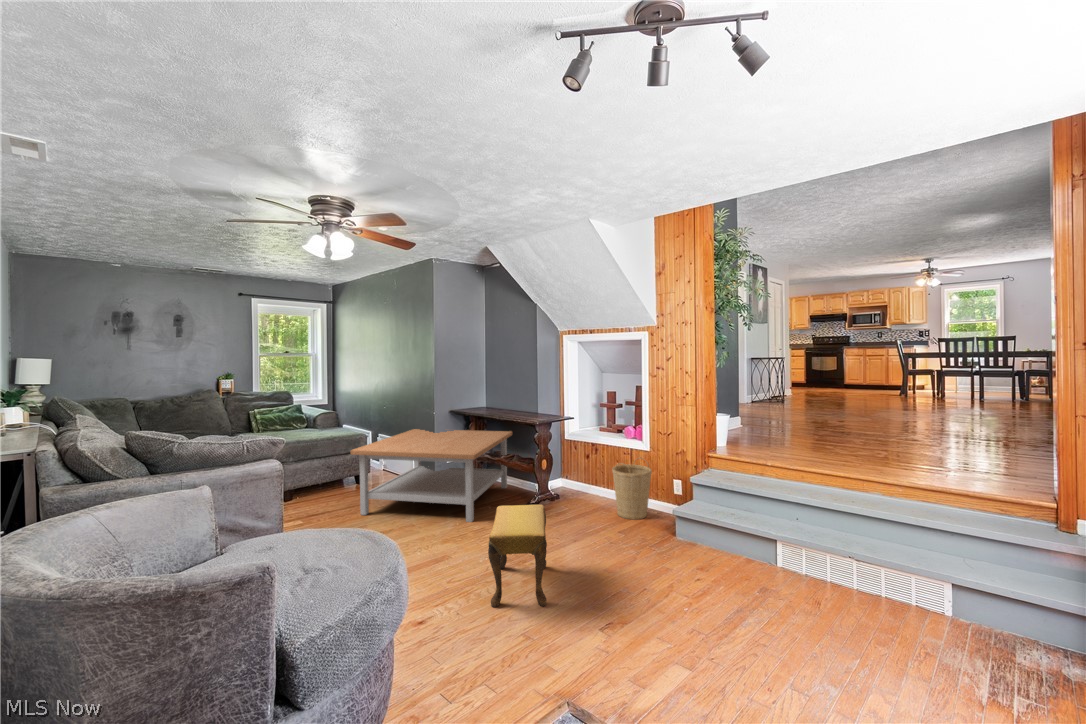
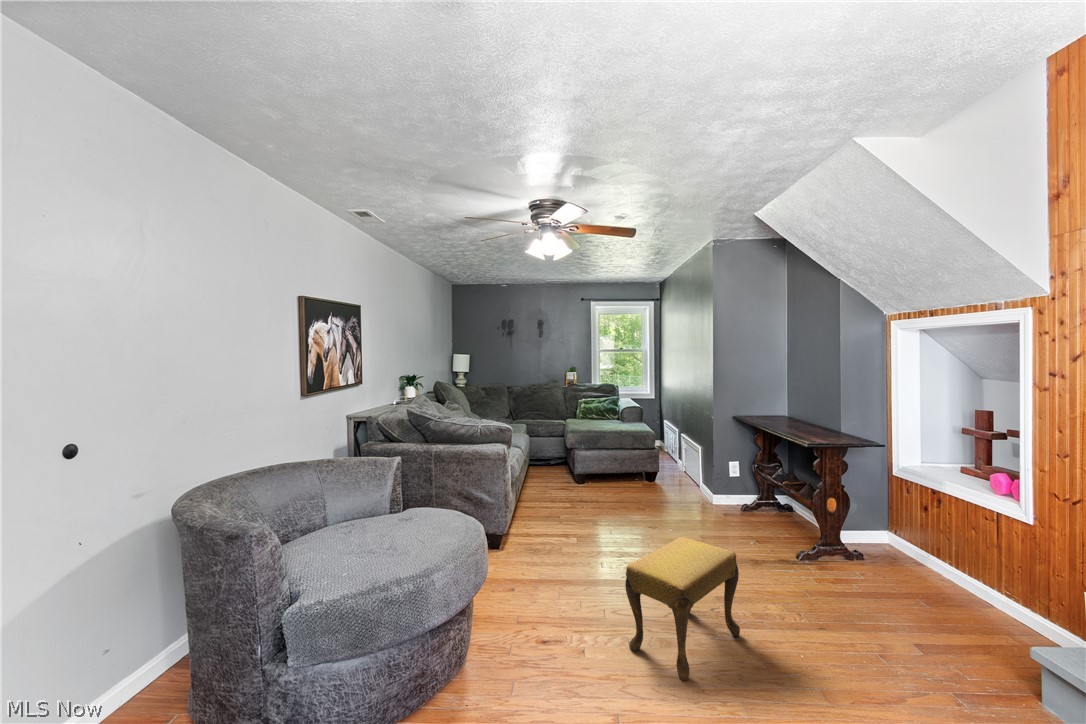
coffee table: present [351,429,512,522] -> none [611,432,811,550]
basket: present [612,458,652,520] -> none [934,531,1027,641]

